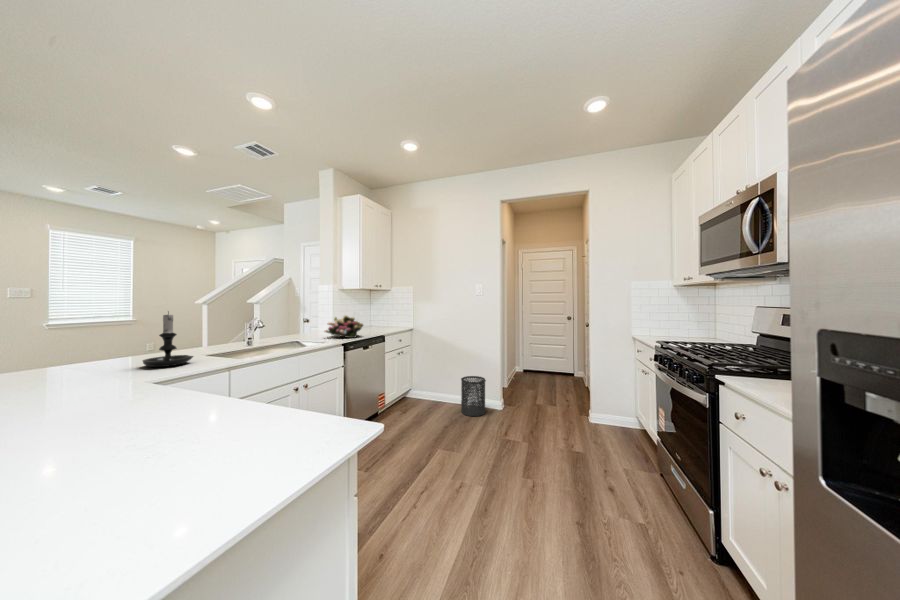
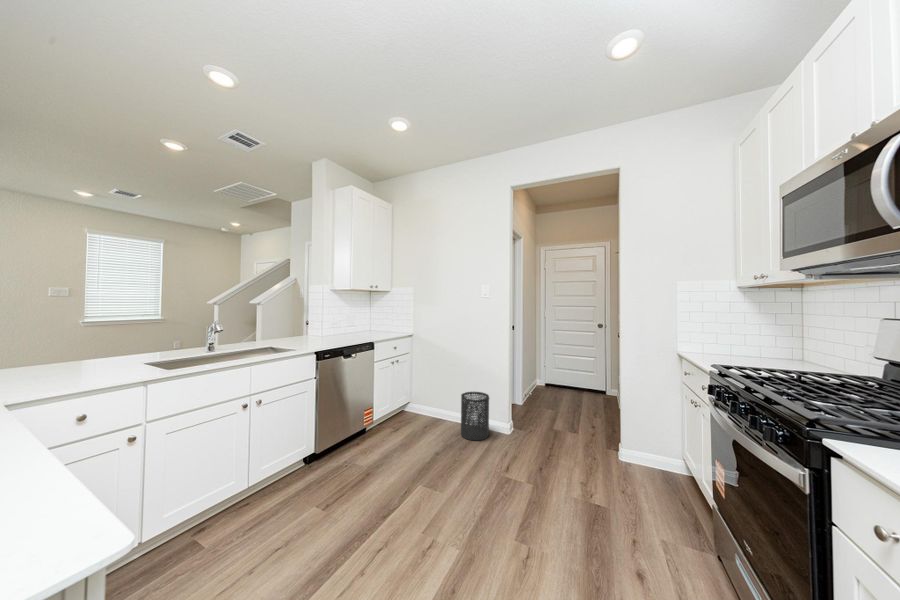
candle holder: present [143,312,193,367] -> none [42,311,113,378]
flower arrangement: present [324,315,363,338] -> none [307,318,351,344]

